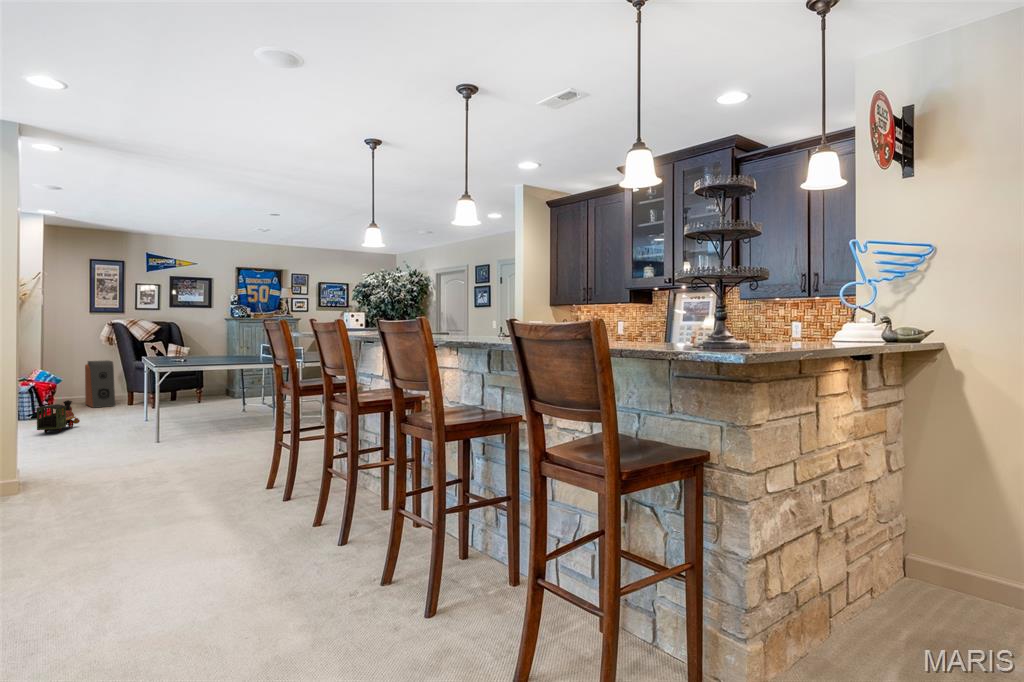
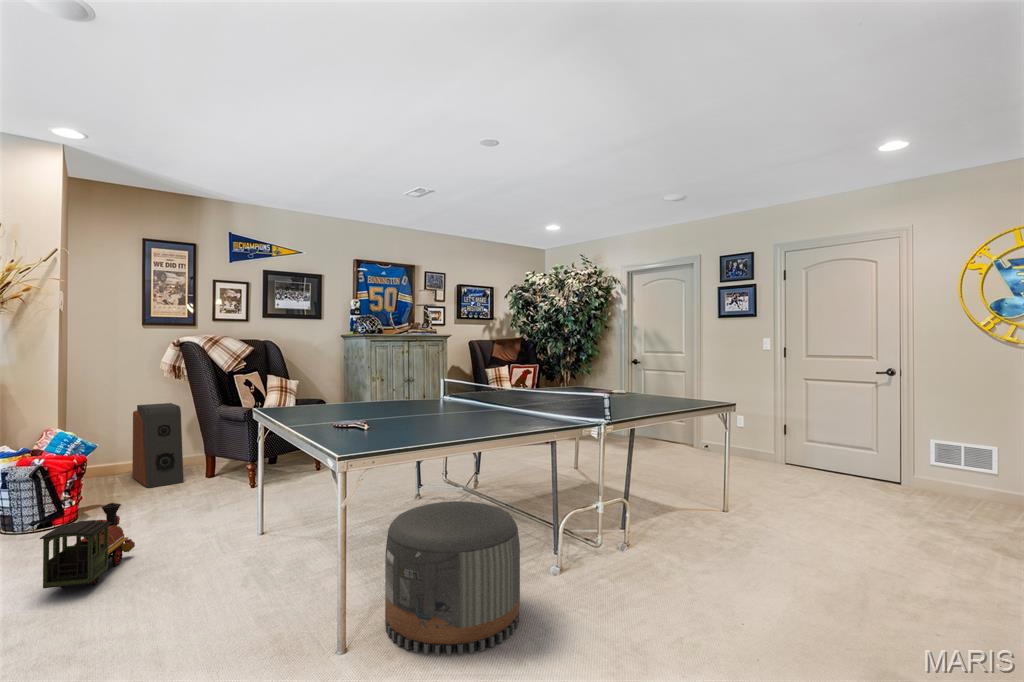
pouf: none [175,393,238,444] -> present [385,501,520,656]

